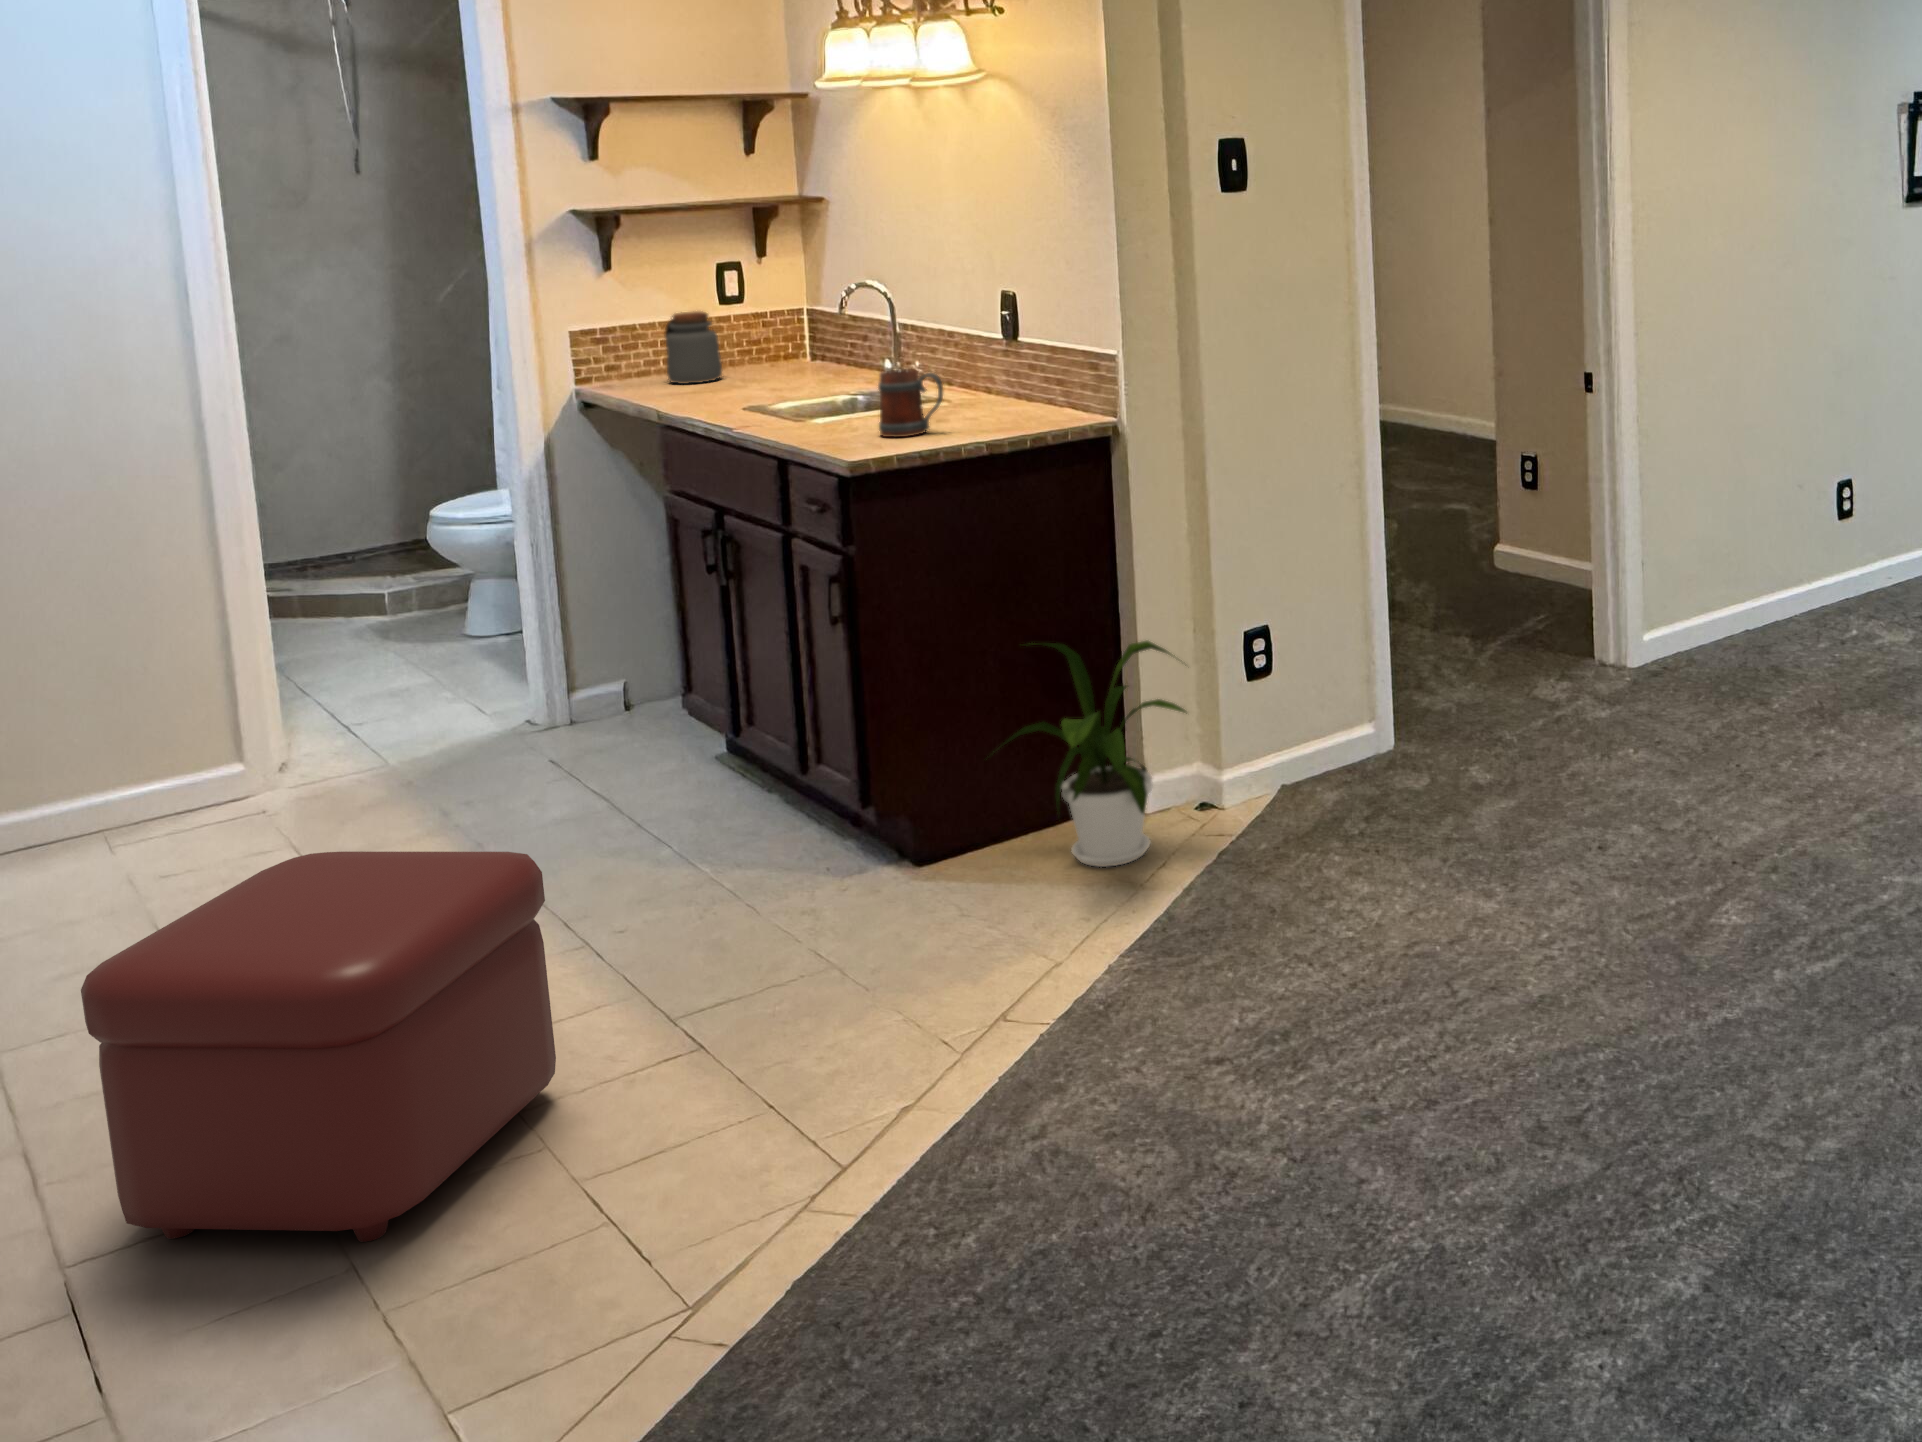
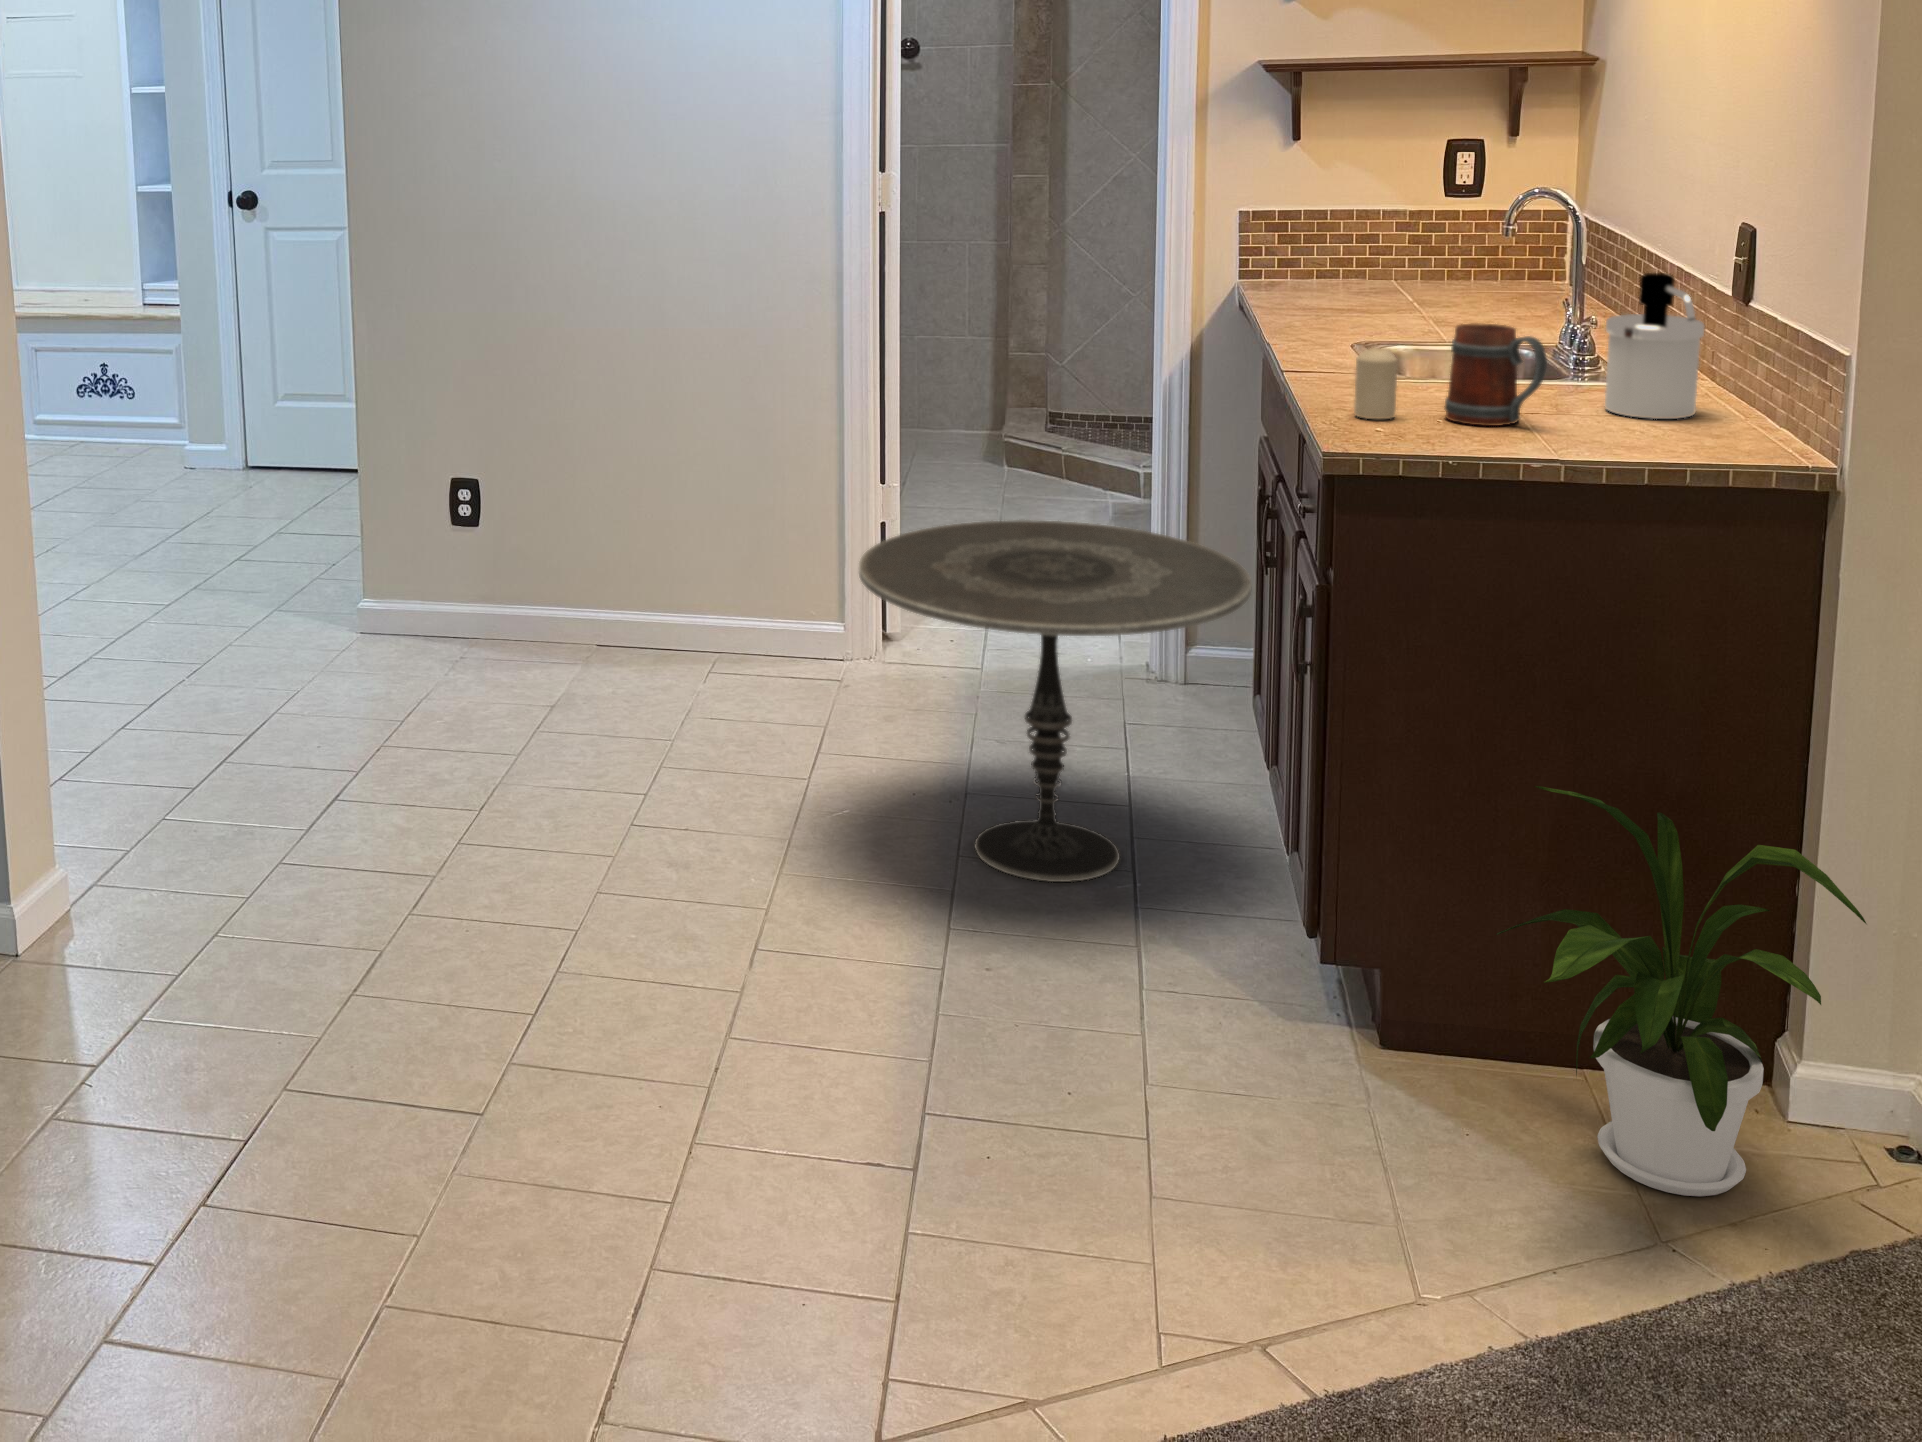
jar: present [665,311,722,384] -> none [1353,202,1427,296]
soap dispenser: none [951,326,1015,418] -> present [1605,273,1704,419]
candle: none [823,395,853,445] -> present [1354,347,1398,419]
side table: none [386,585,729,881] -> present [859,520,1251,882]
ottoman: present [81,852,556,1242] -> none [317,753,751,1199]

